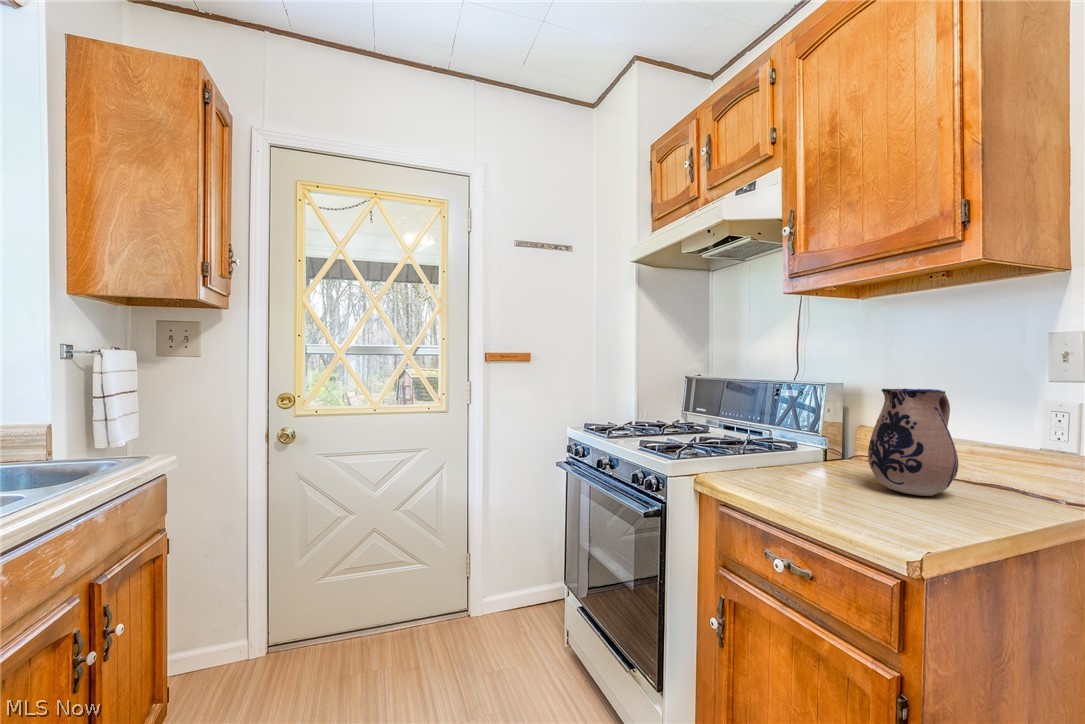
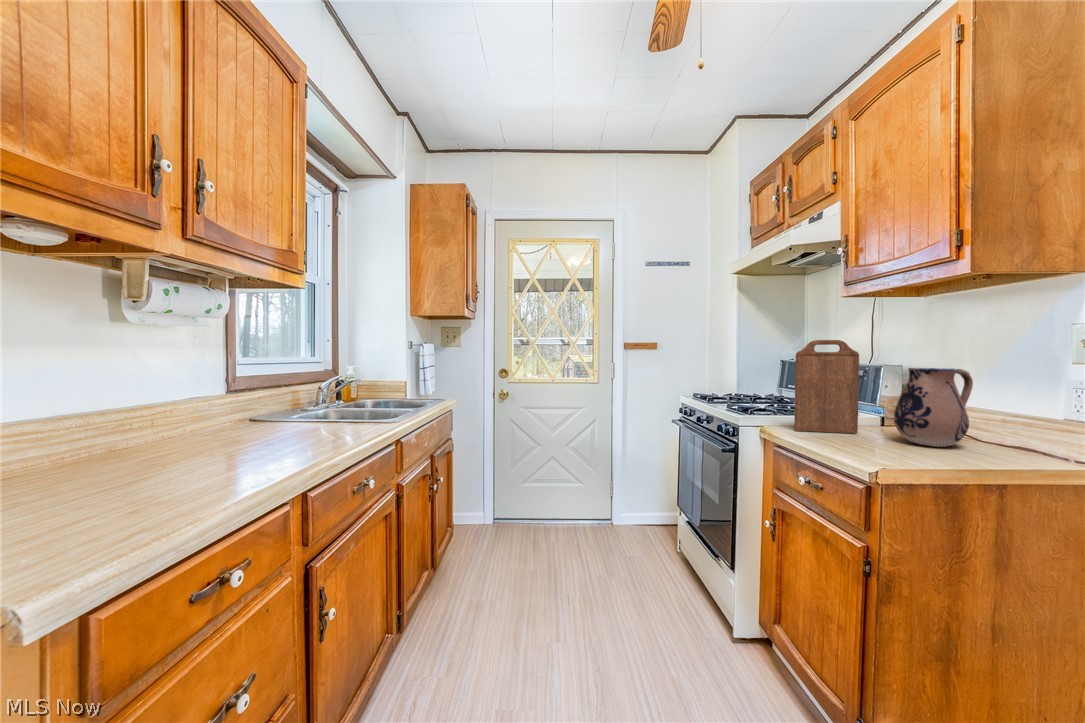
cutting board: none [745,350,820,481] -> present [794,340,859,434]

